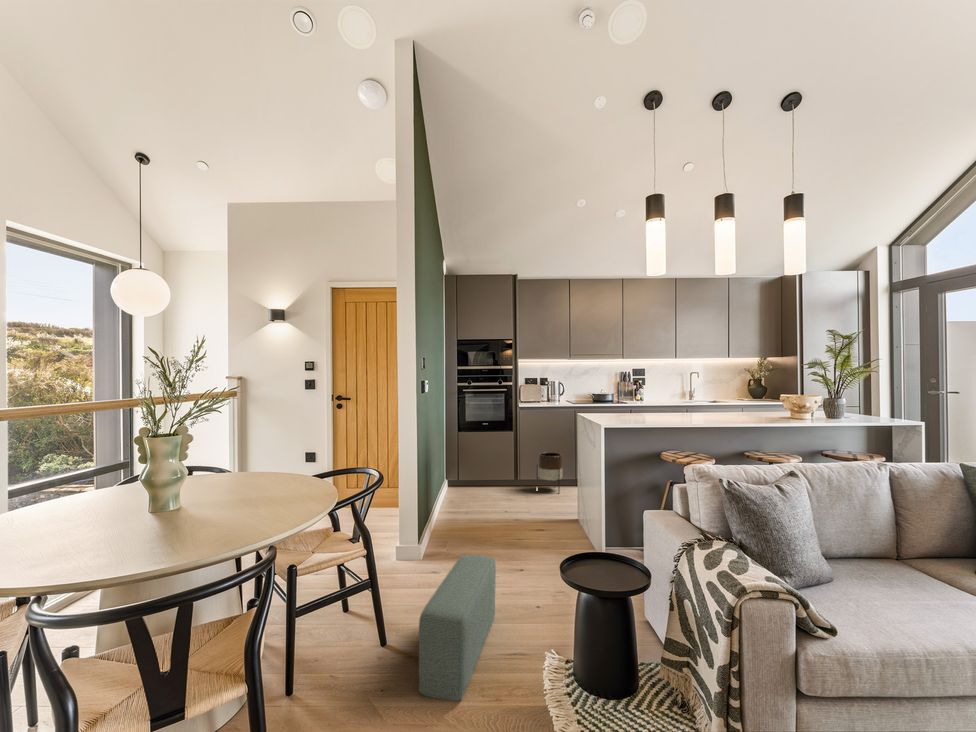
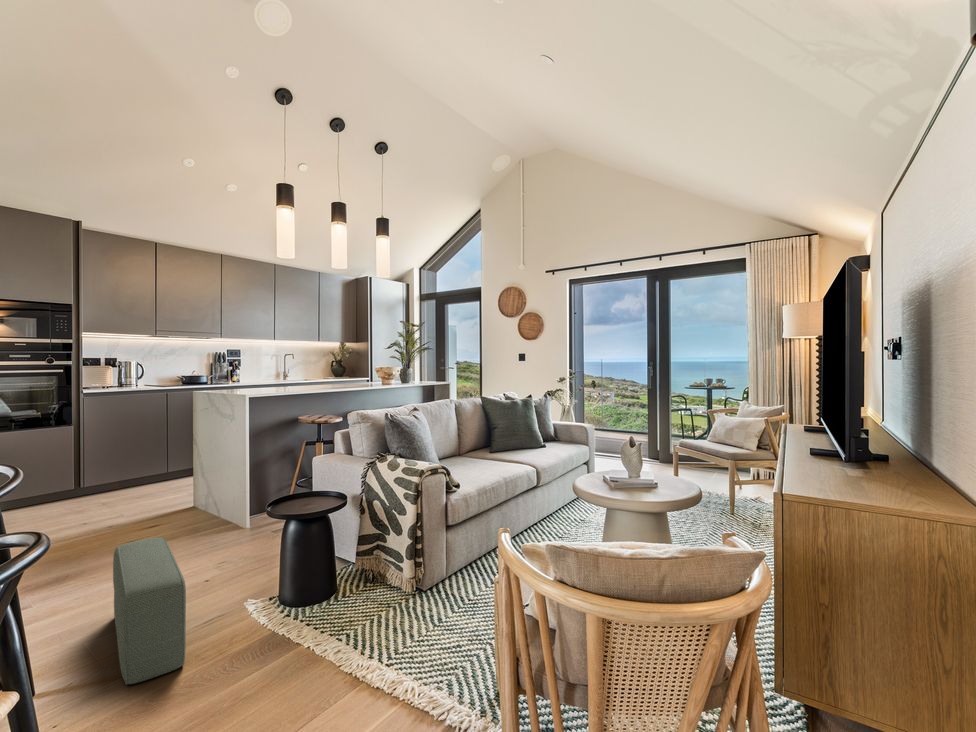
planter: present [537,452,562,492] -> none [116,446,153,495]

